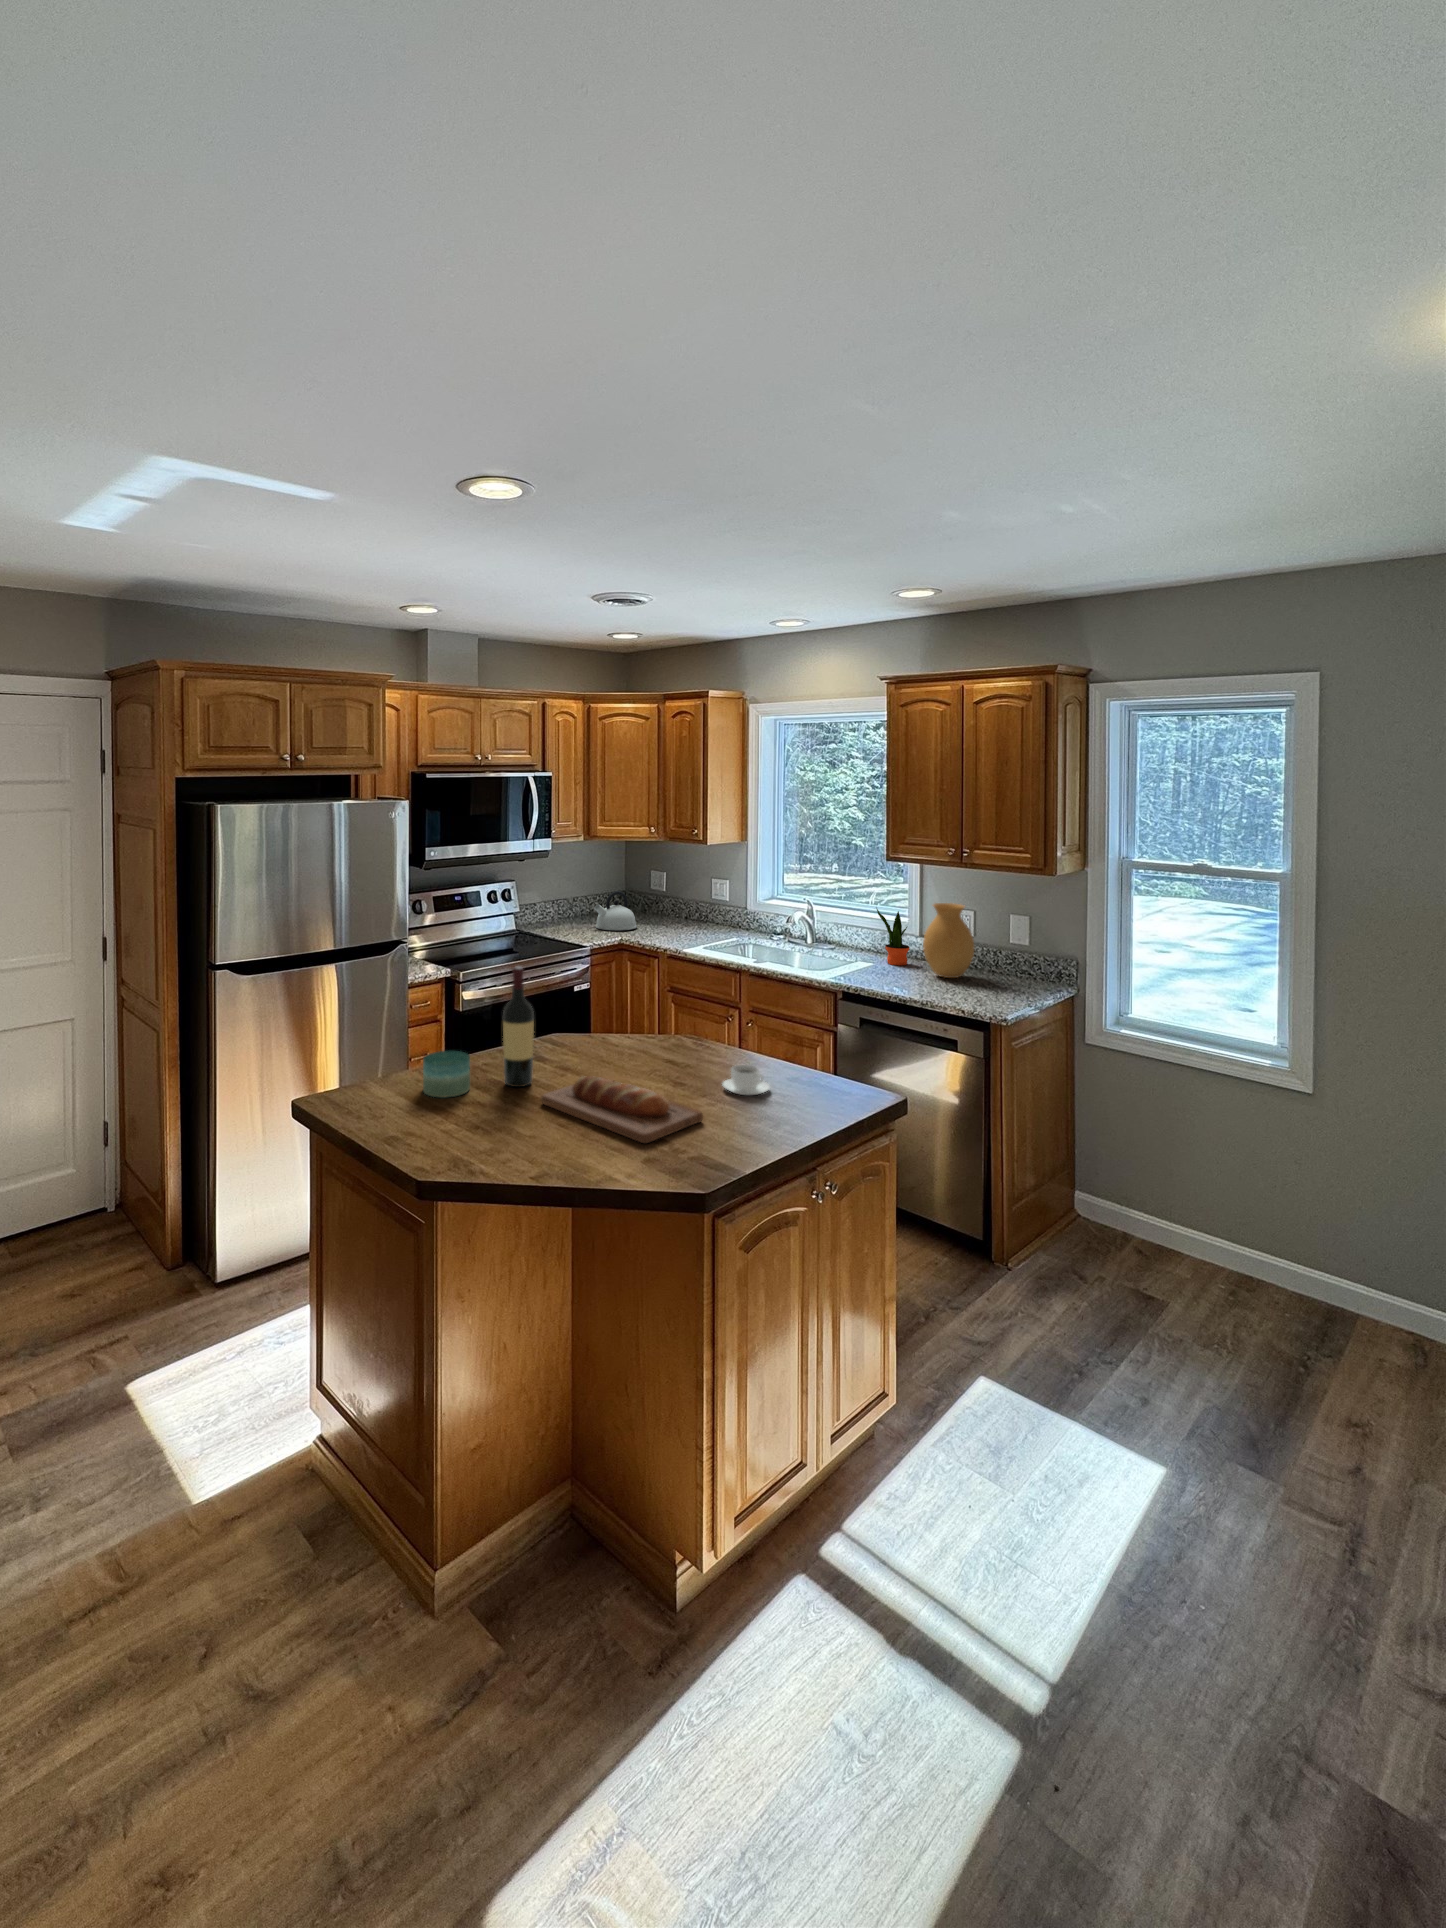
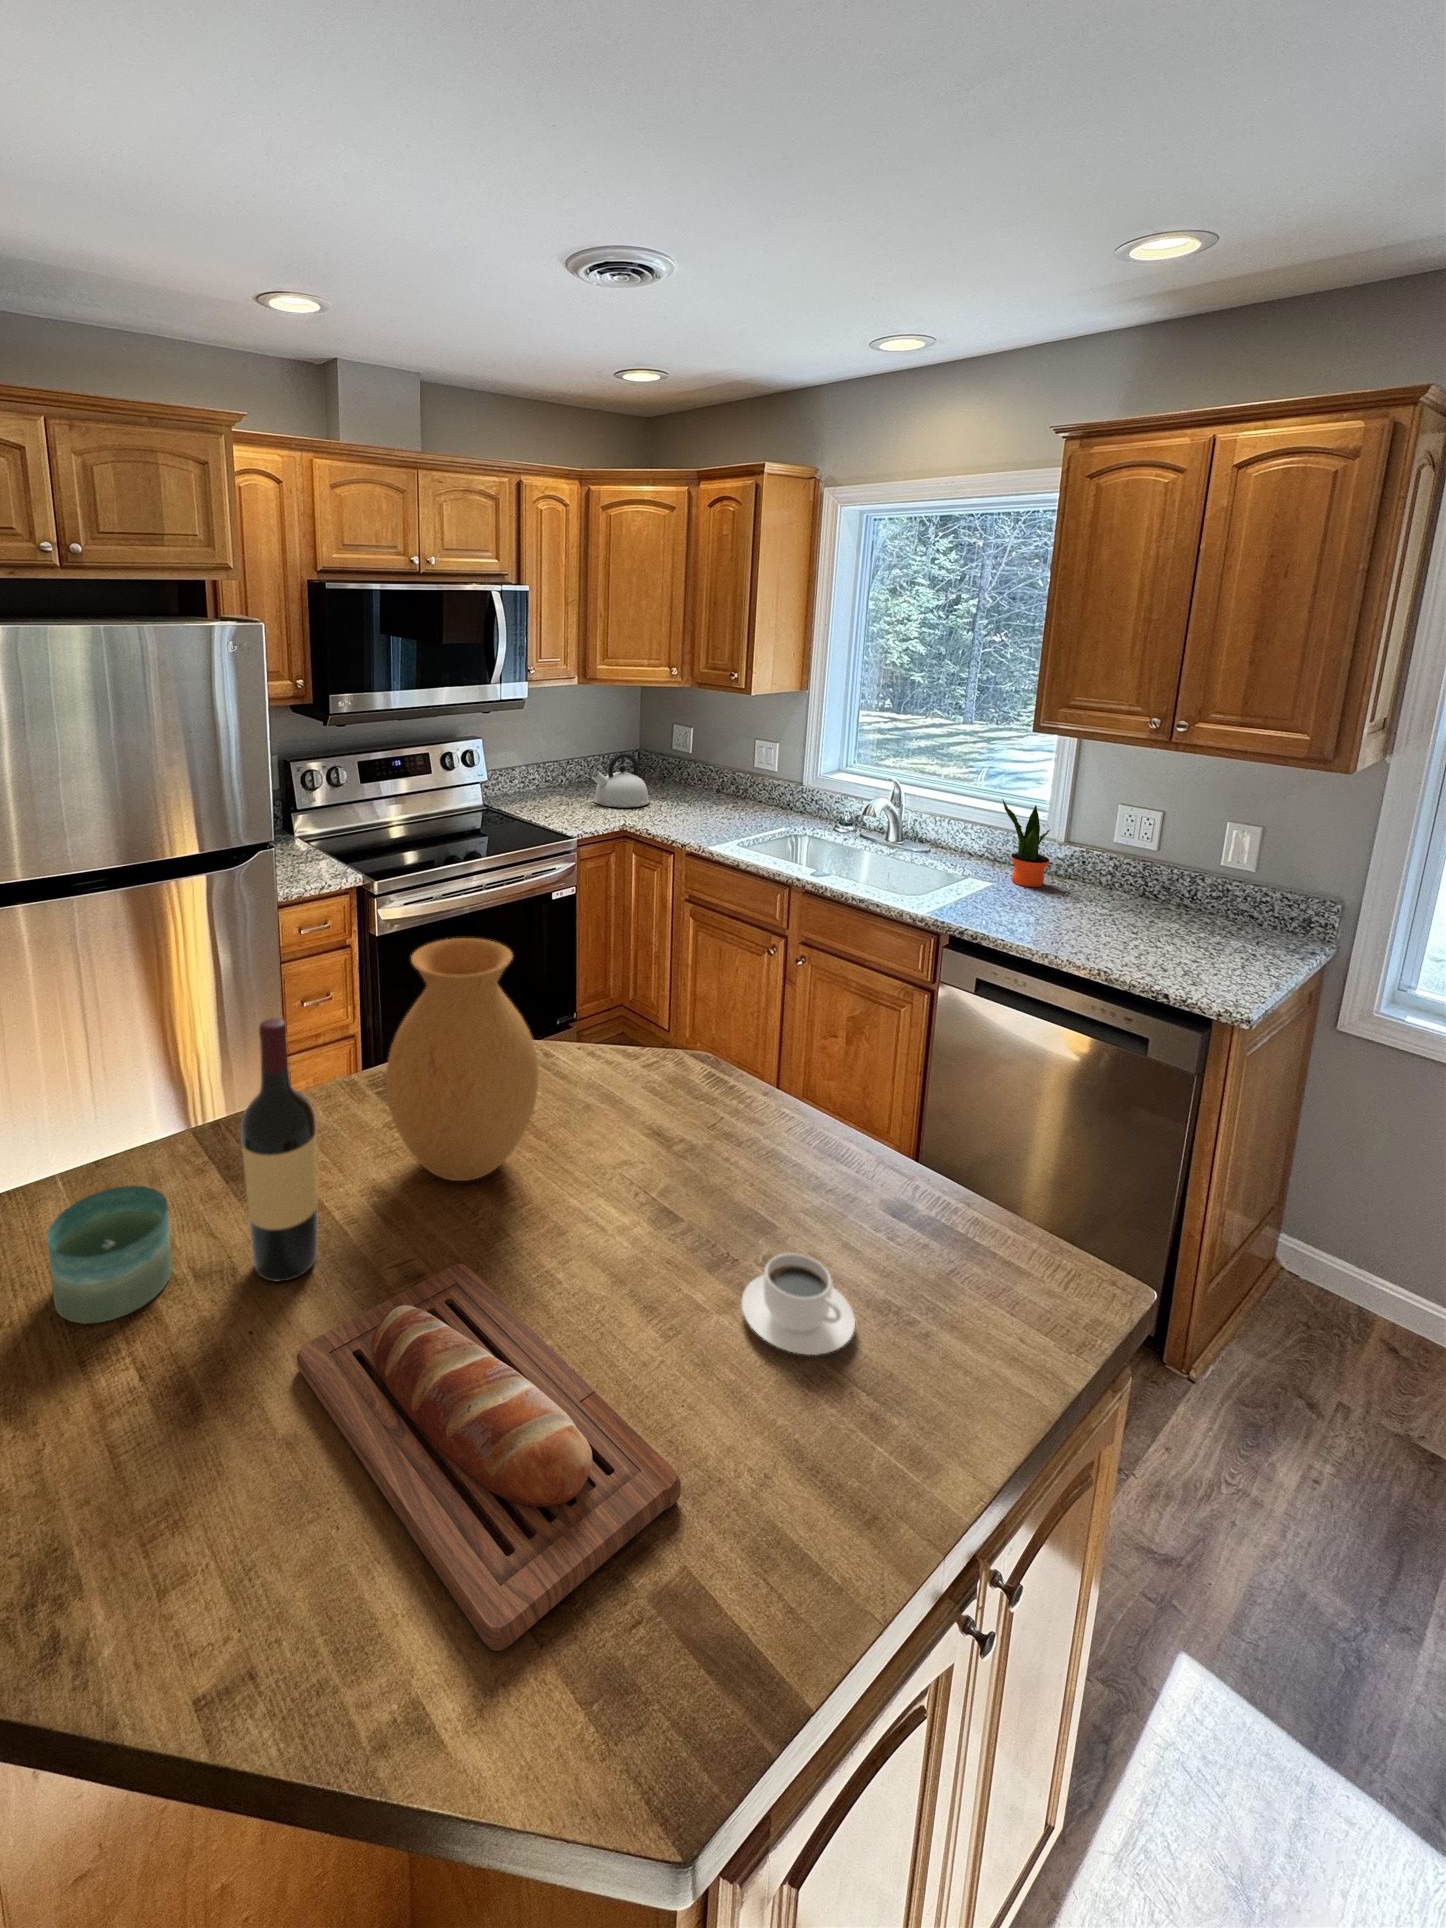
vase: present [923,903,974,978] -> present [386,938,539,1181]

